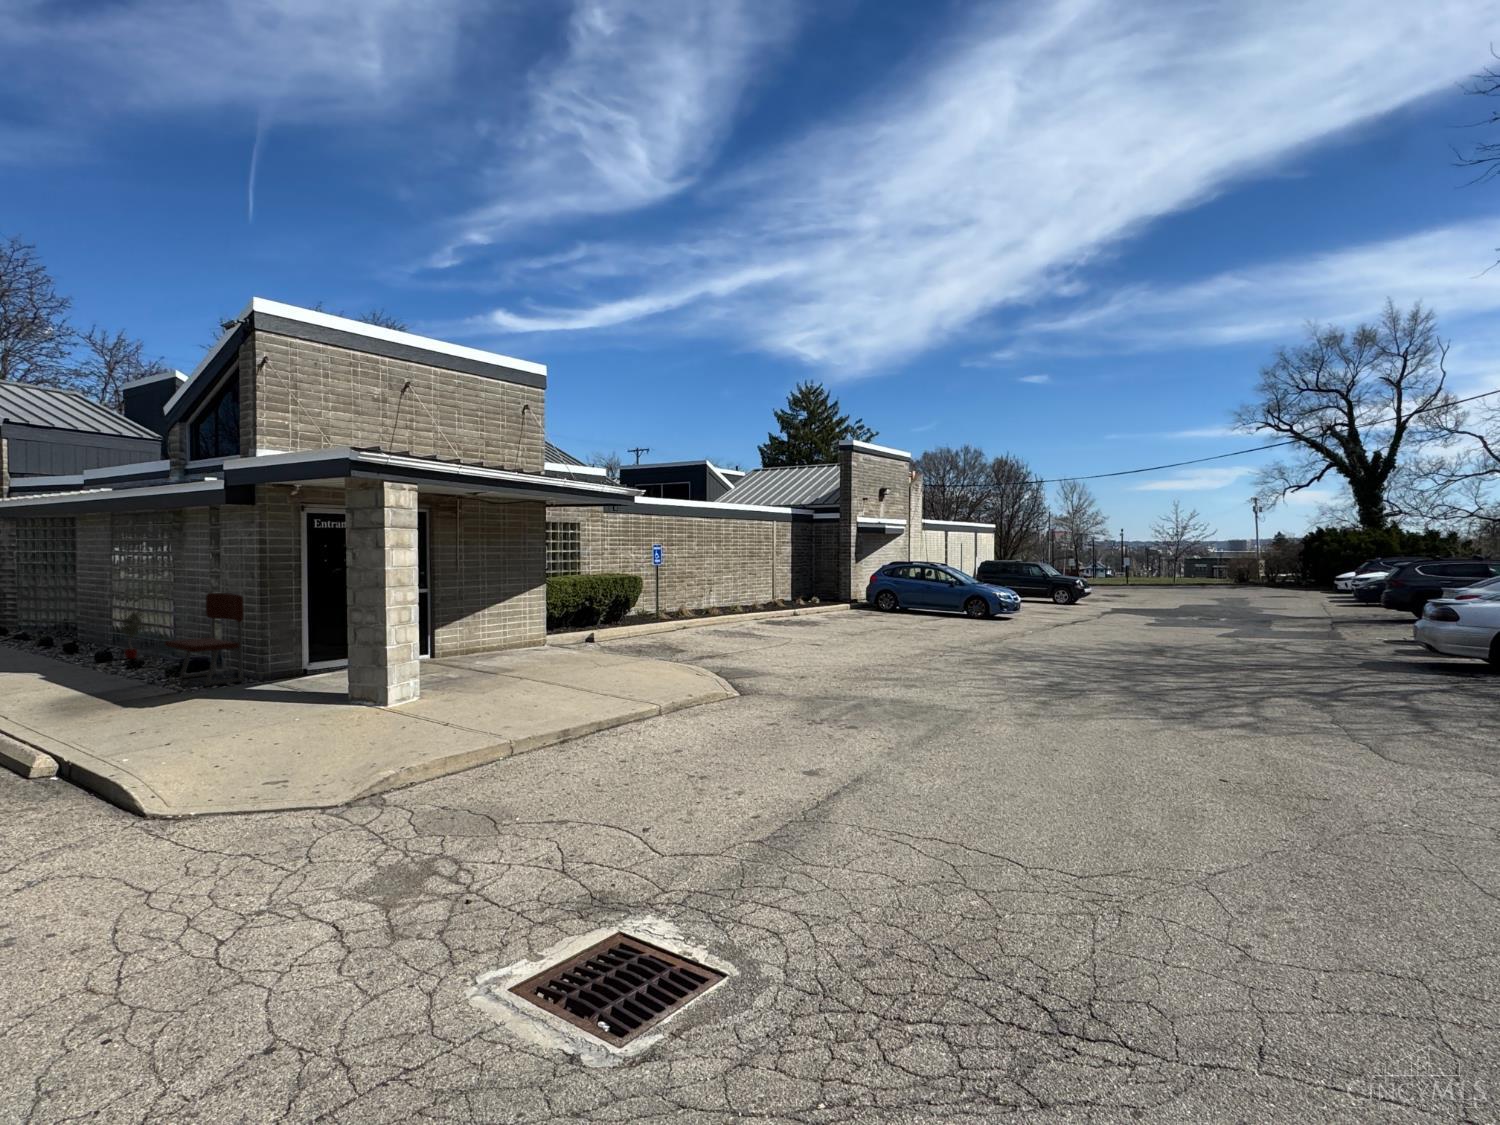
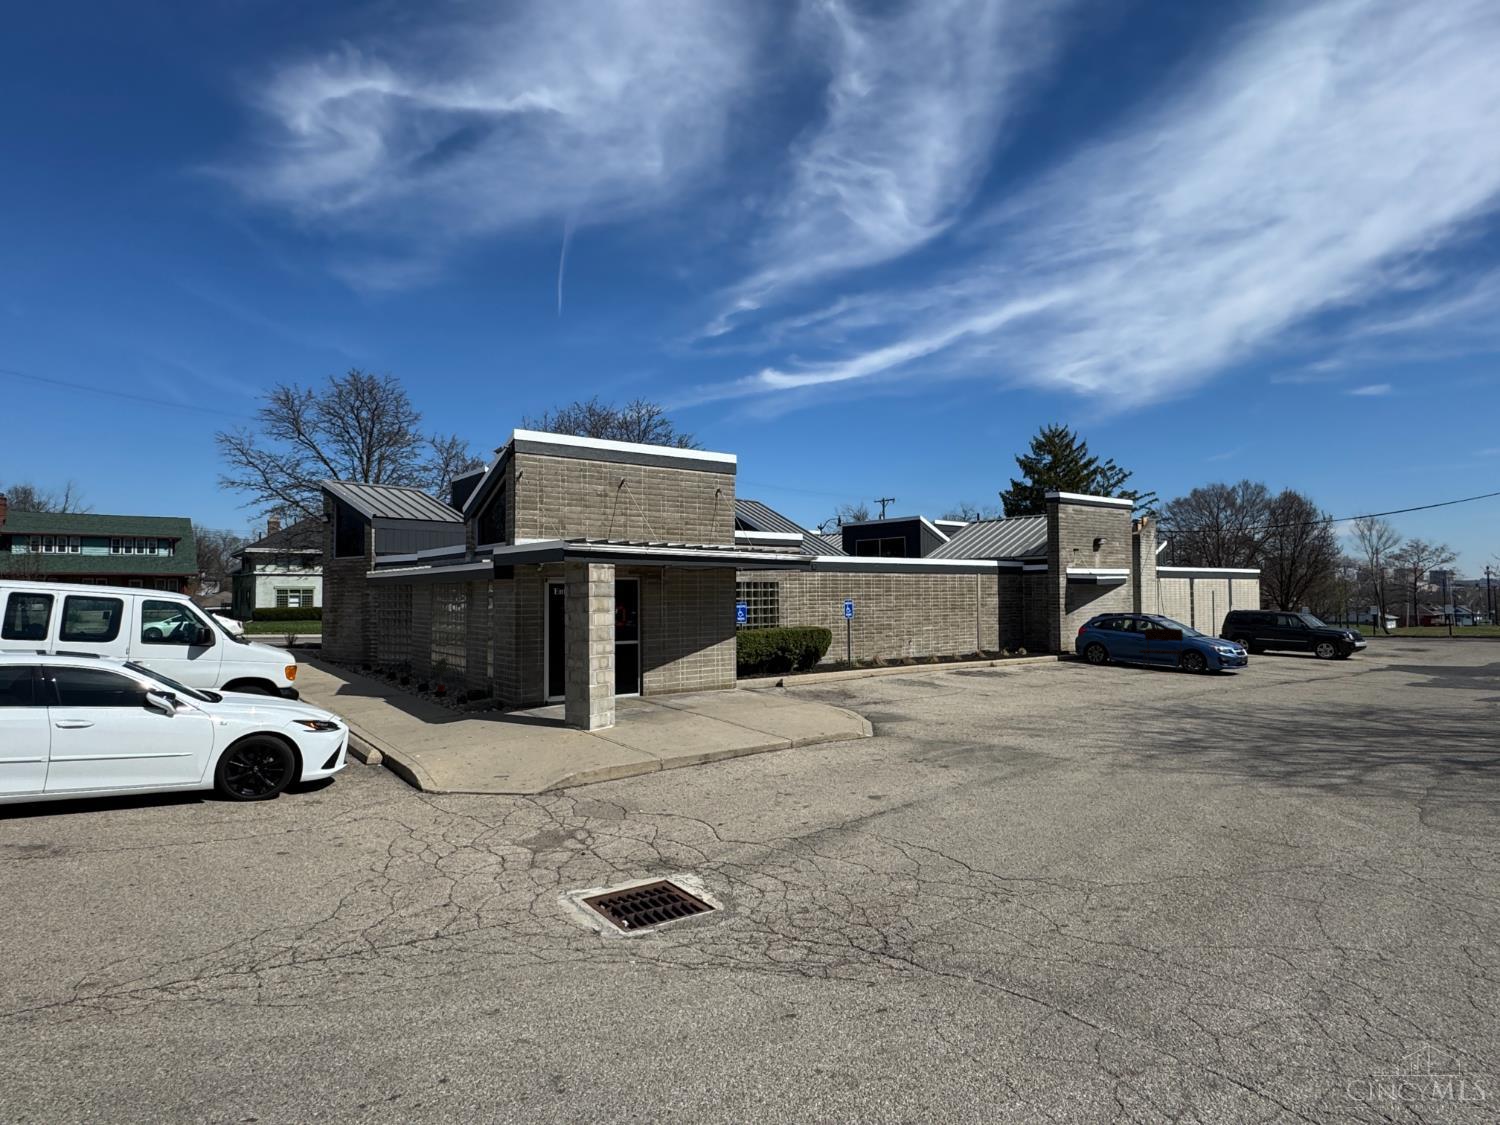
bench: present [164,593,244,686] -> present [1139,628,1183,670]

